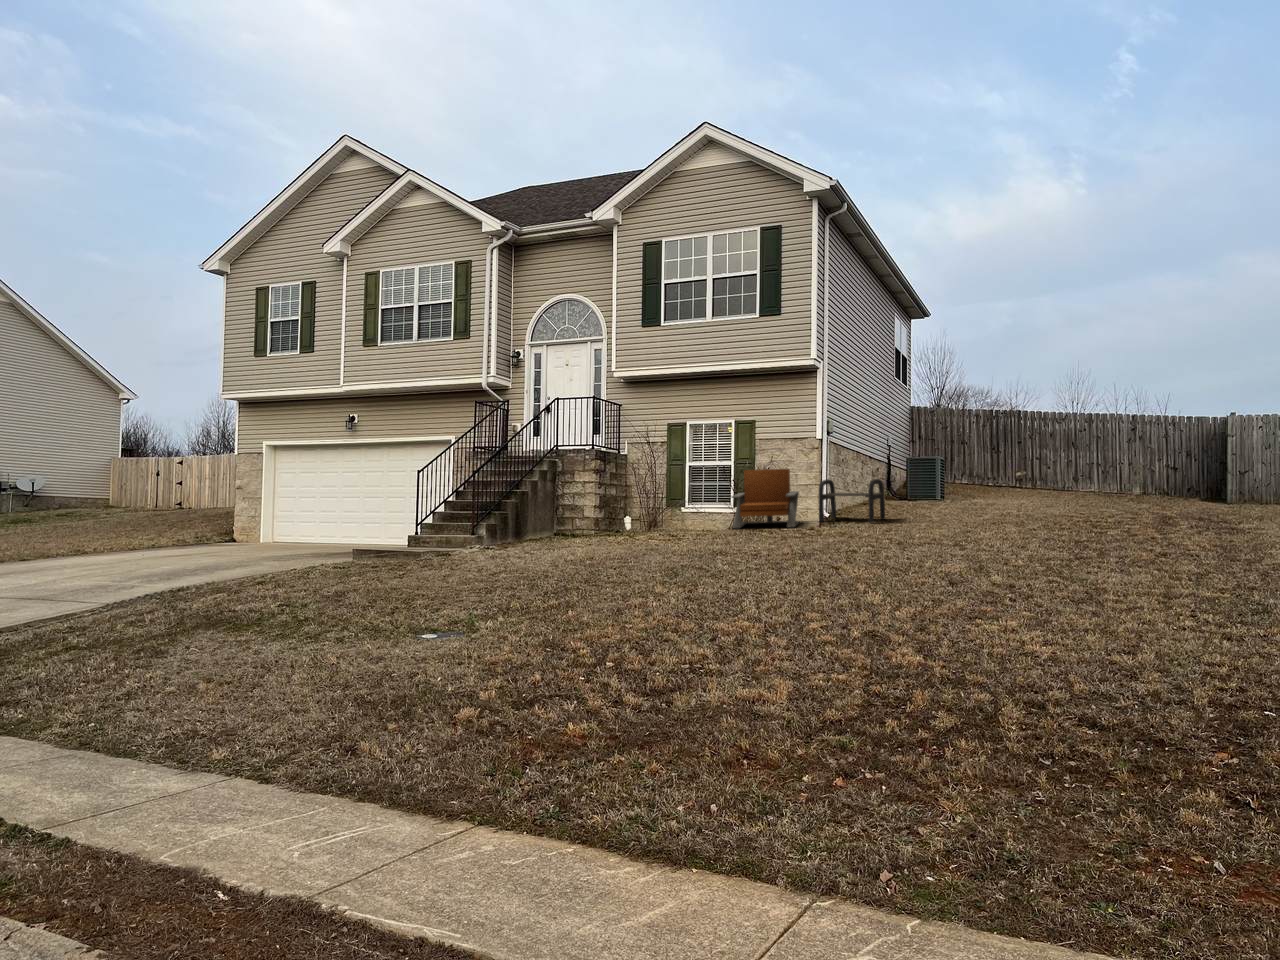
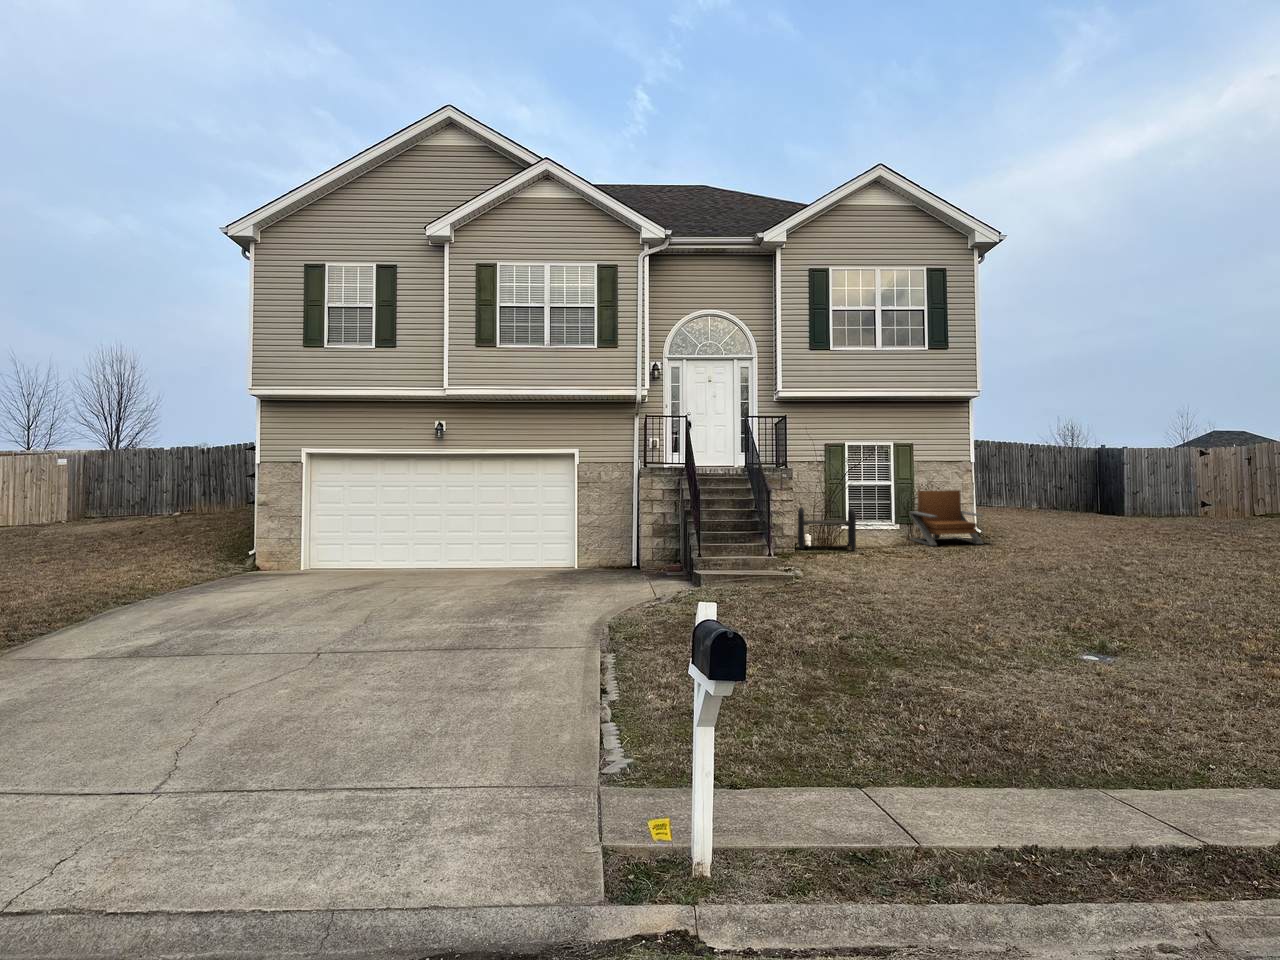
bench: present [819,479,885,523] -> present [798,508,856,550]

